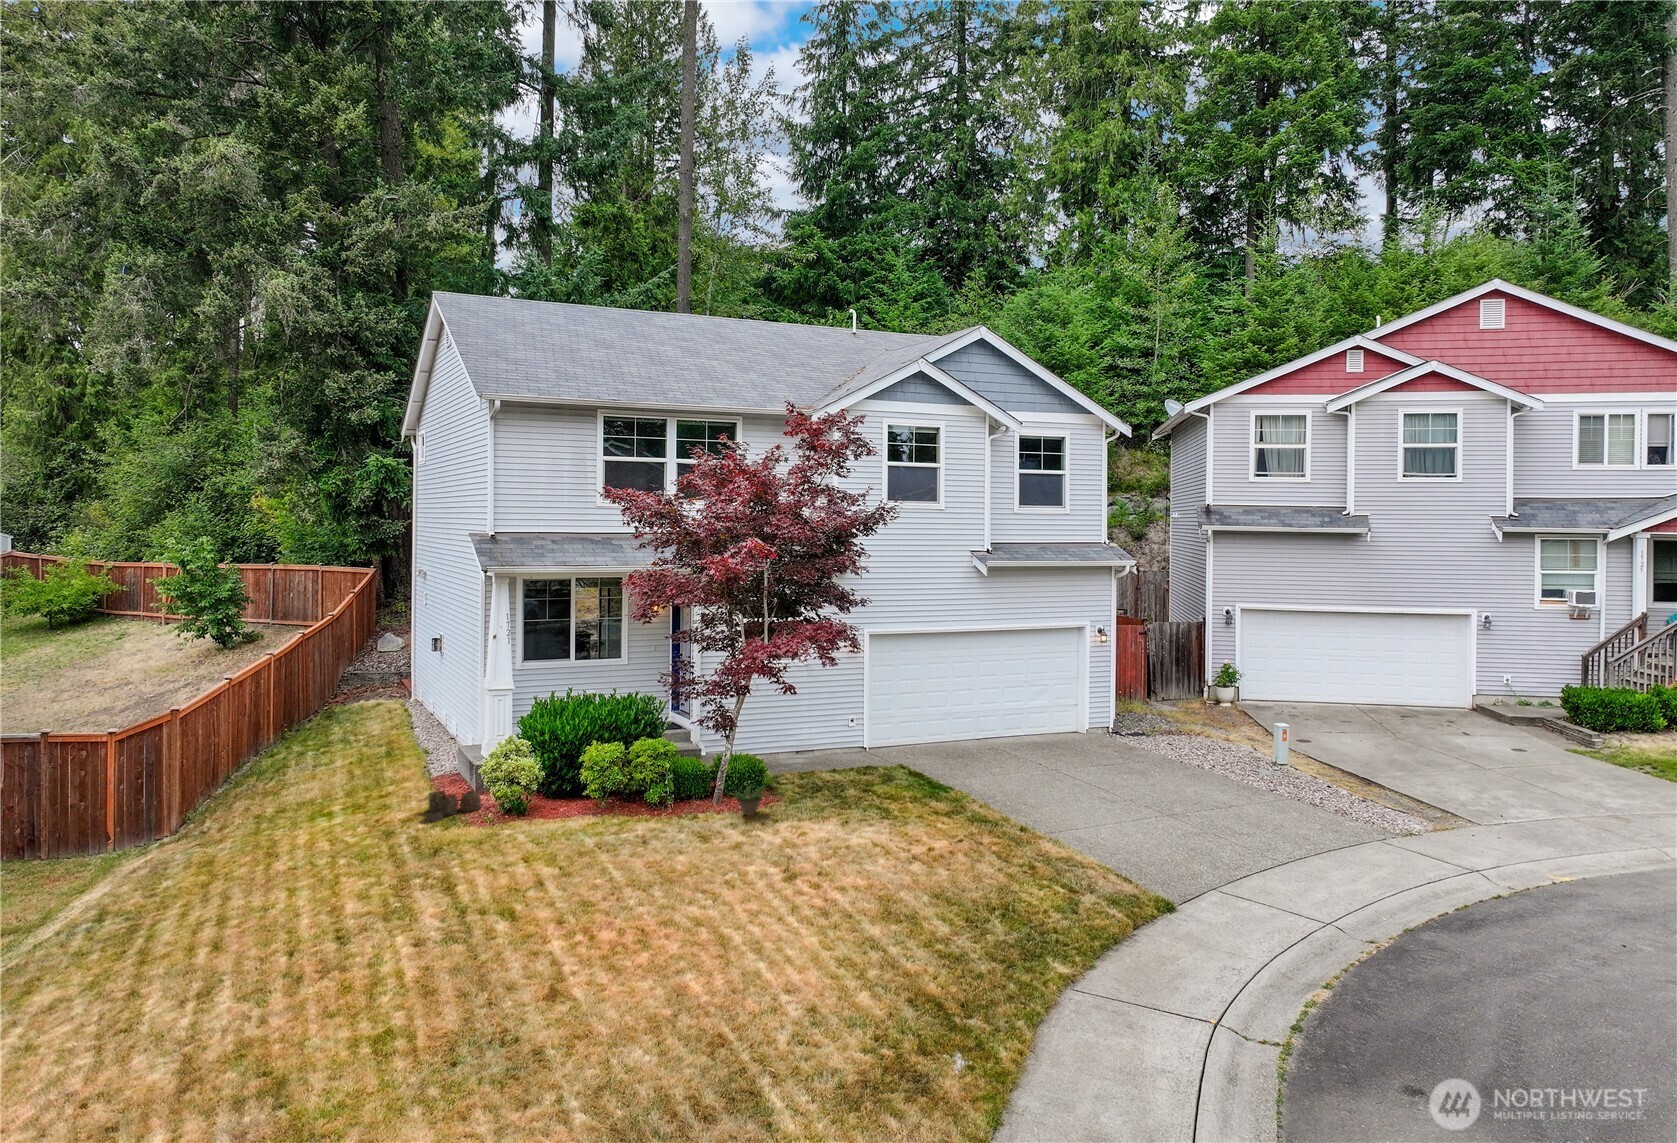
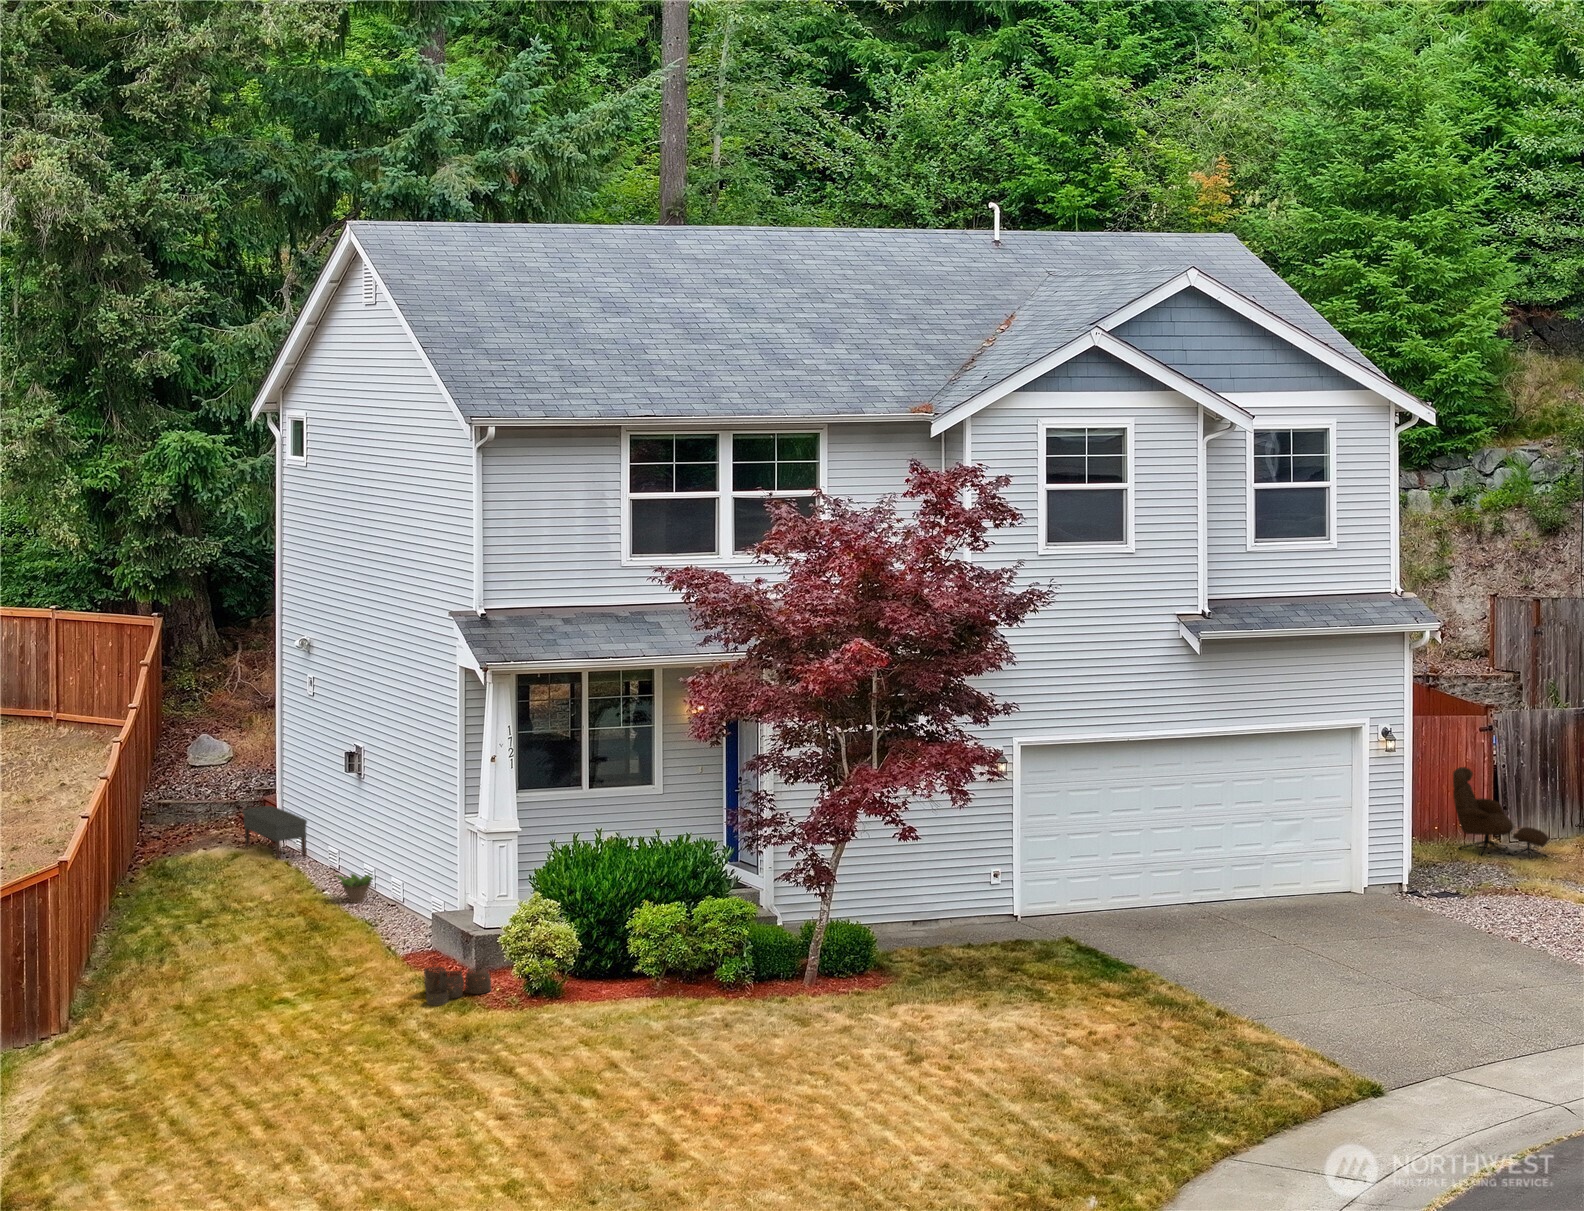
lounge chair: none [1129,655,1186,711] -> present [1453,767,1549,858]
bench: none [370,675,409,710] -> present [242,806,307,859]
decorative plant: present [731,785,767,815] -> present [336,874,373,903]

